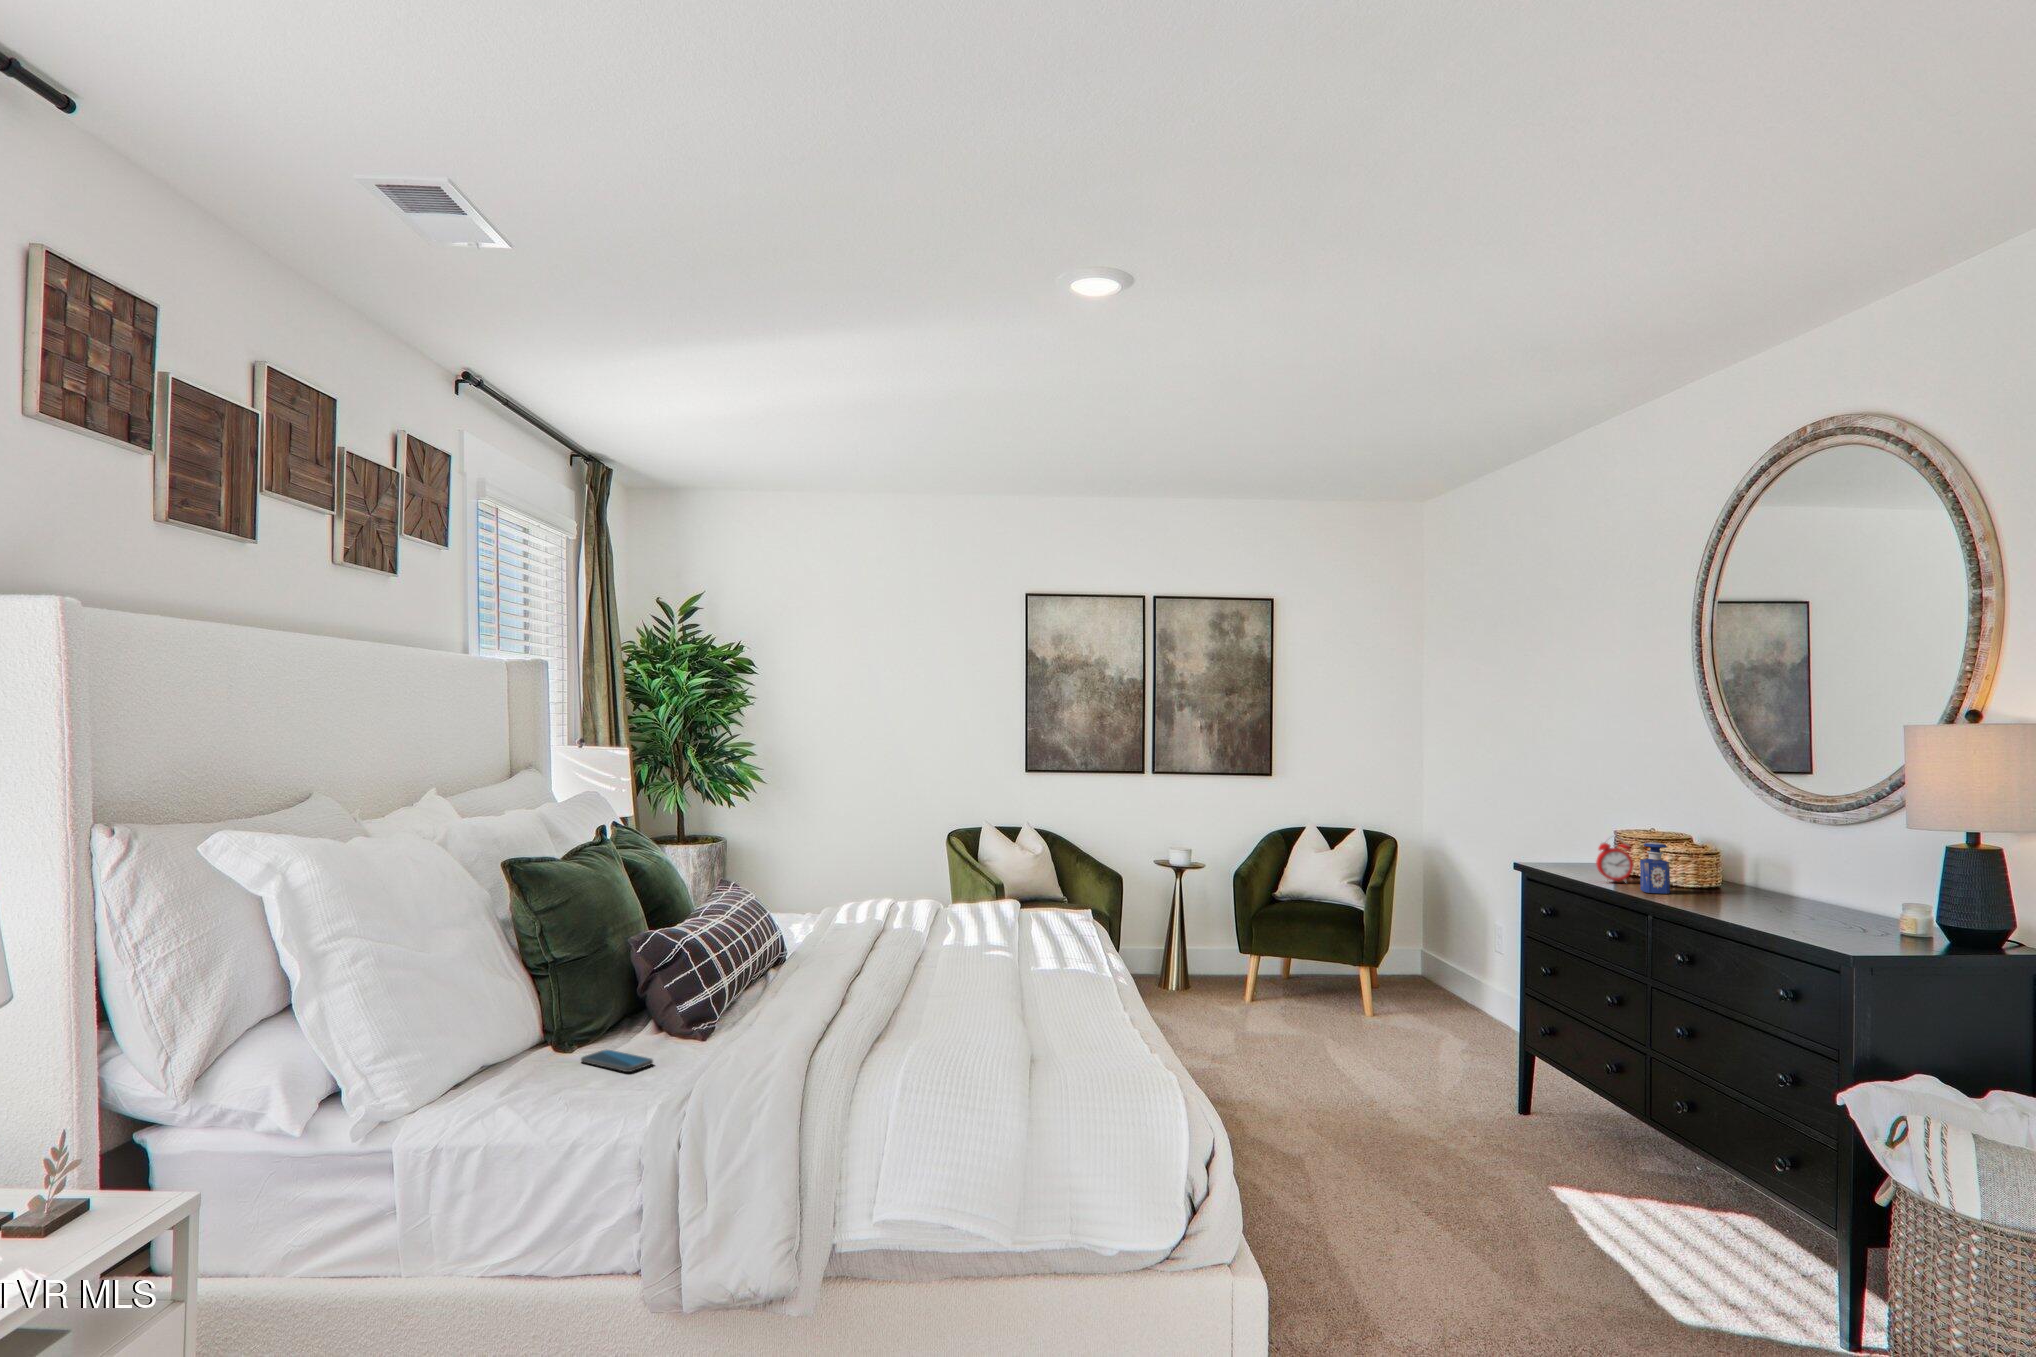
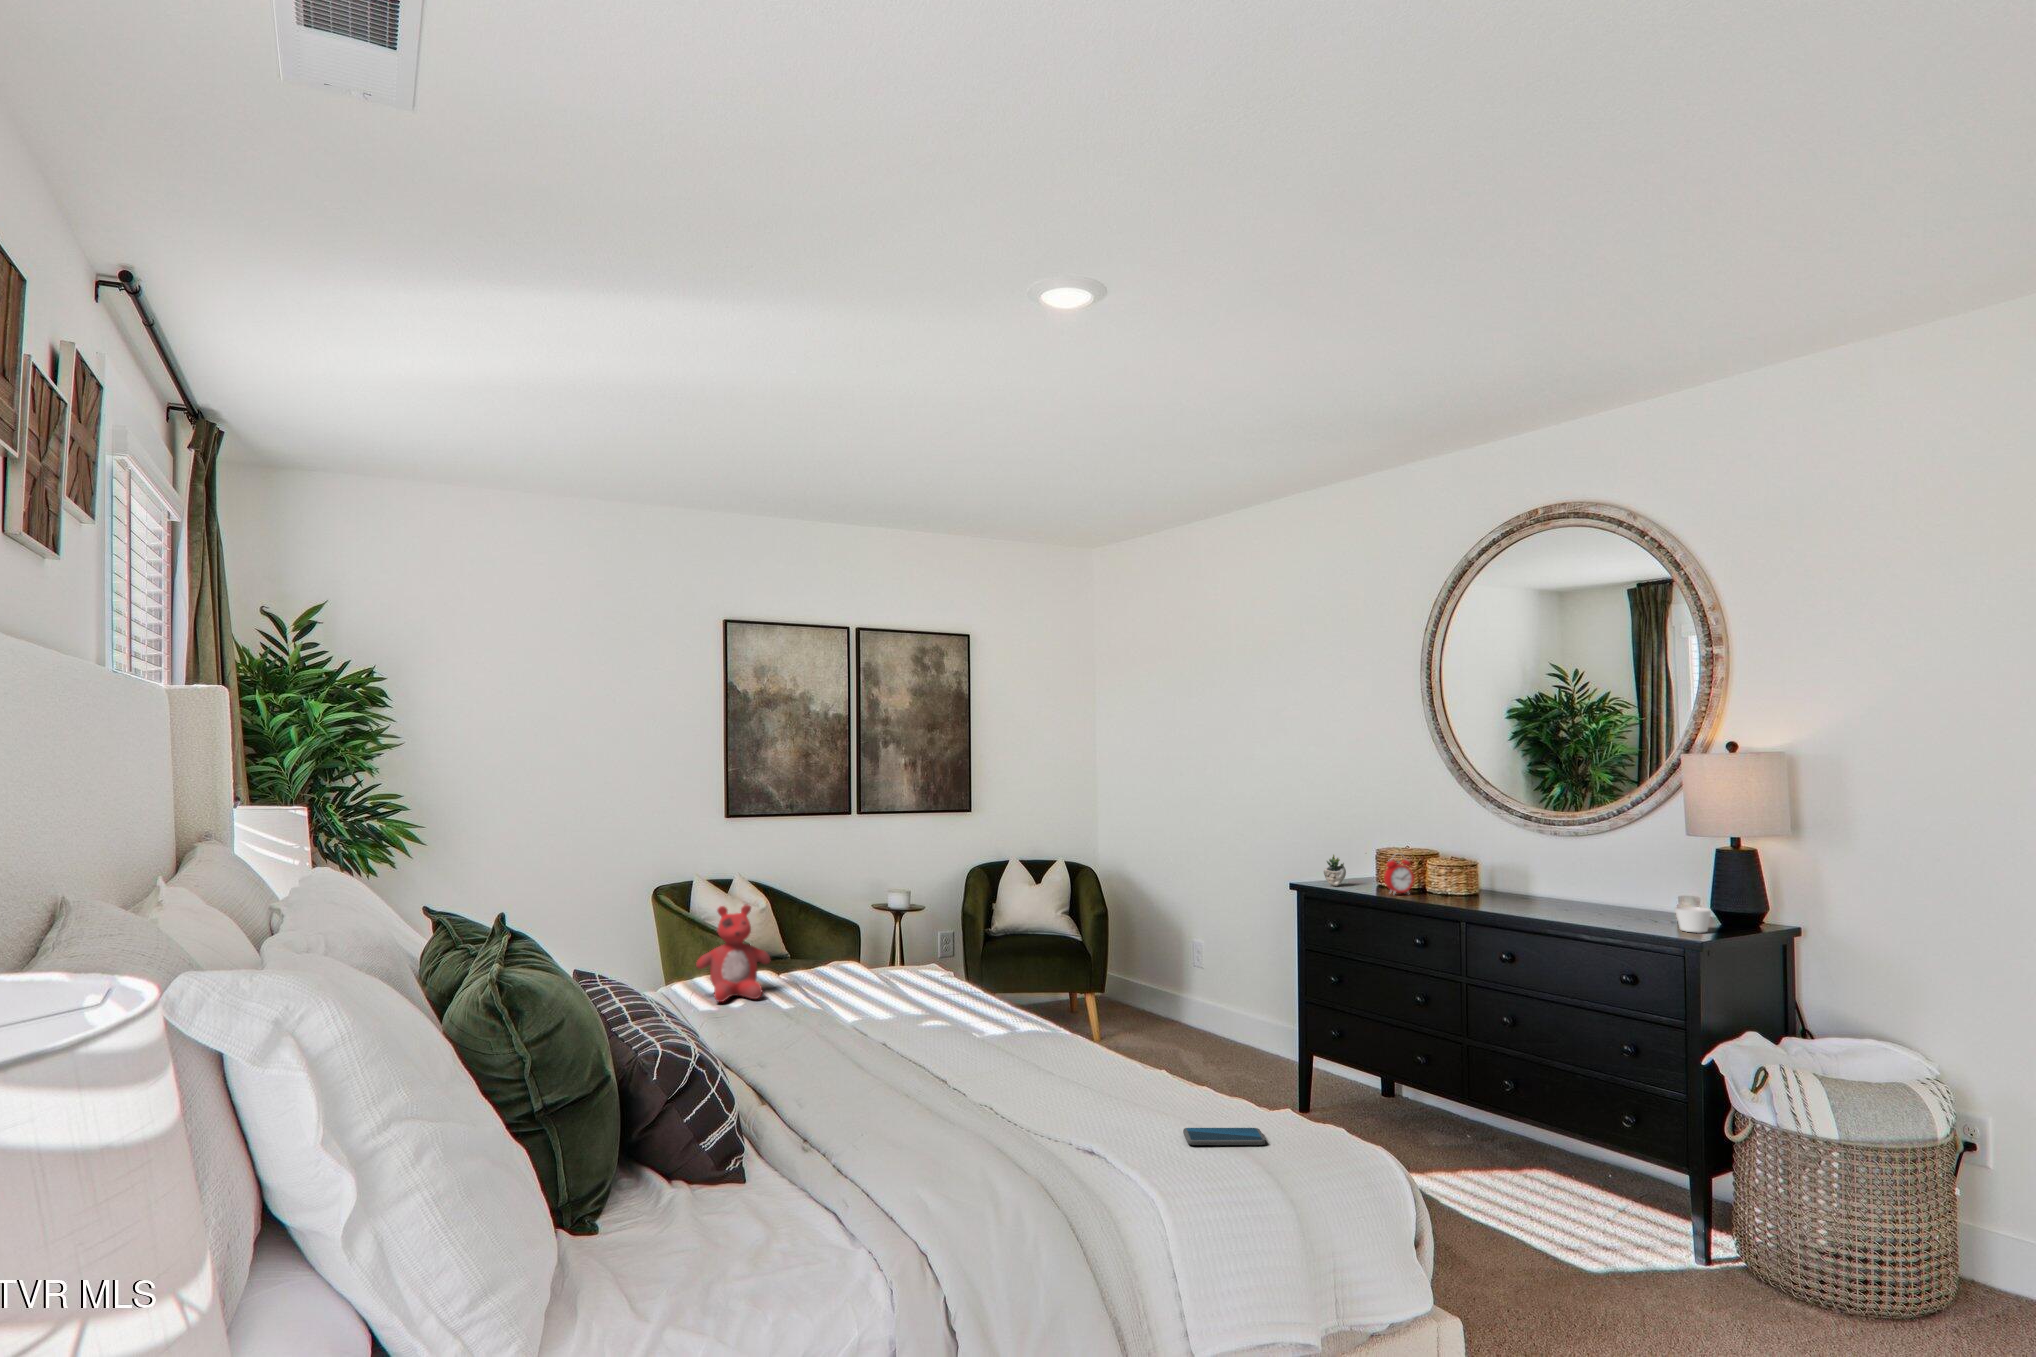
succulent plant: none [1551,834,1599,869] -> present [1324,853,1366,886]
stuffed bear: none [858,839,918,917] -> present [696,905,770,1002]
perfume bottle: present [1640,842,1670,894] -> none [1433,857,1459,901]
candle: none [1858,916,1907,949] -> present [1675,907,1711,933]
smartphone: present [581,1049,653,1072] -> present [1183,1128,1265,1145]

